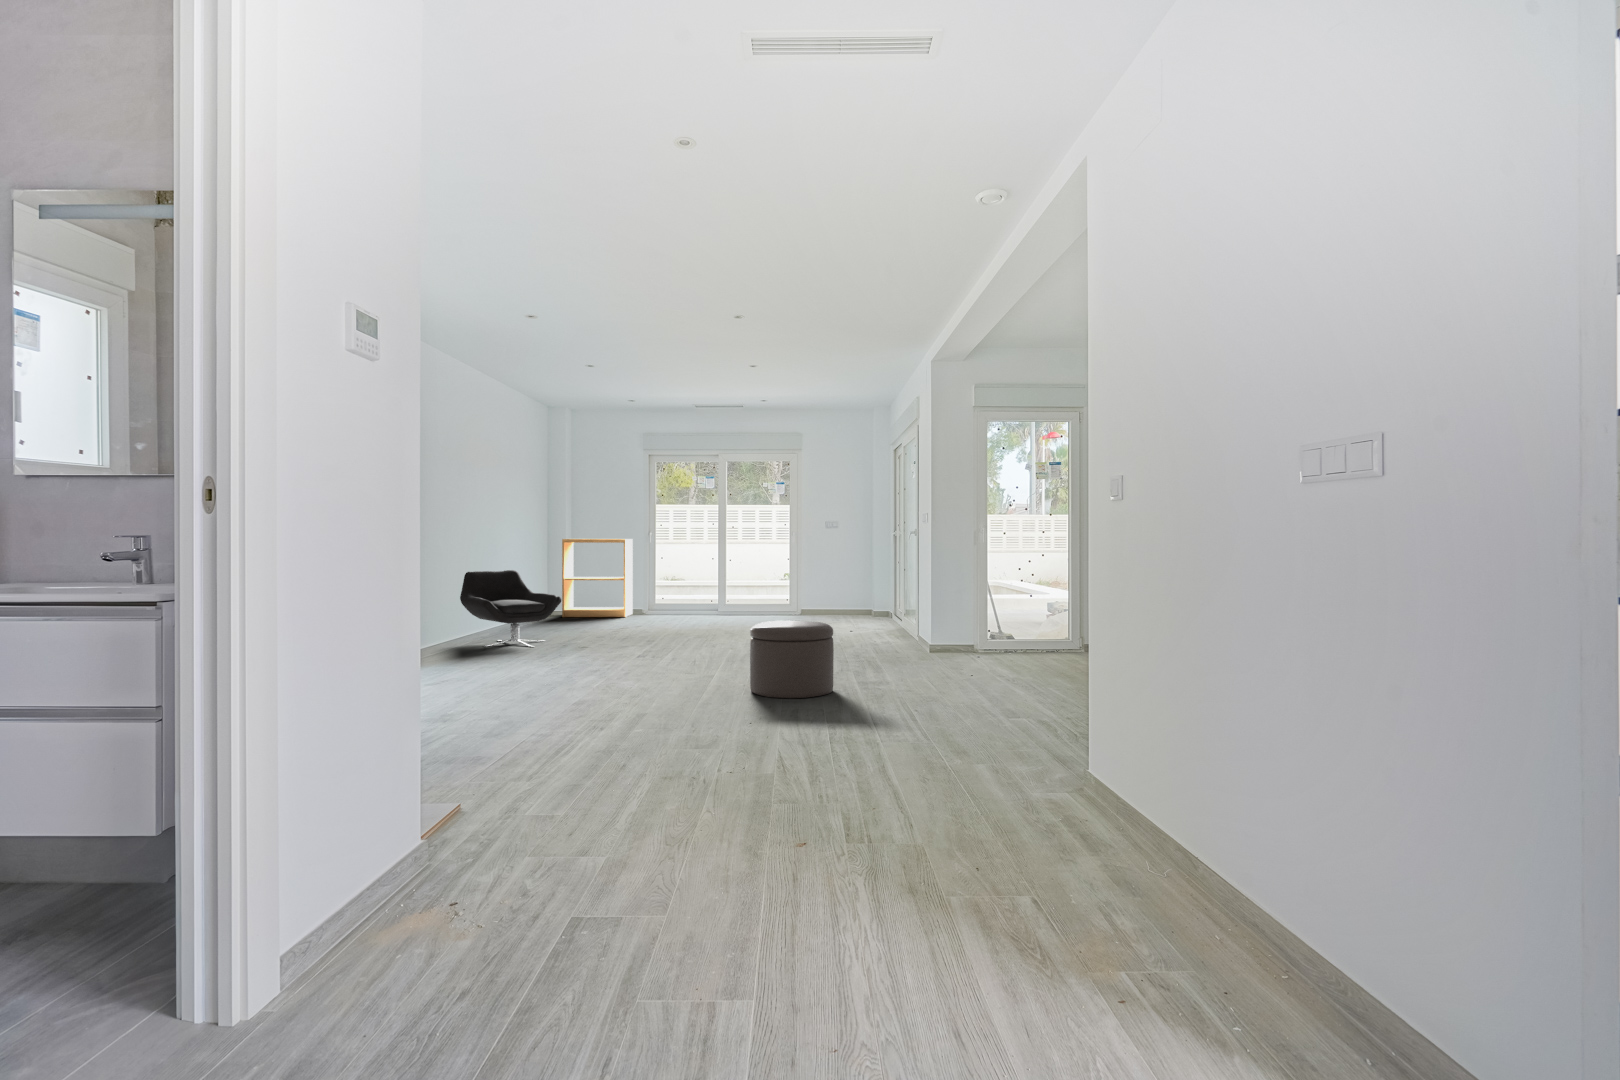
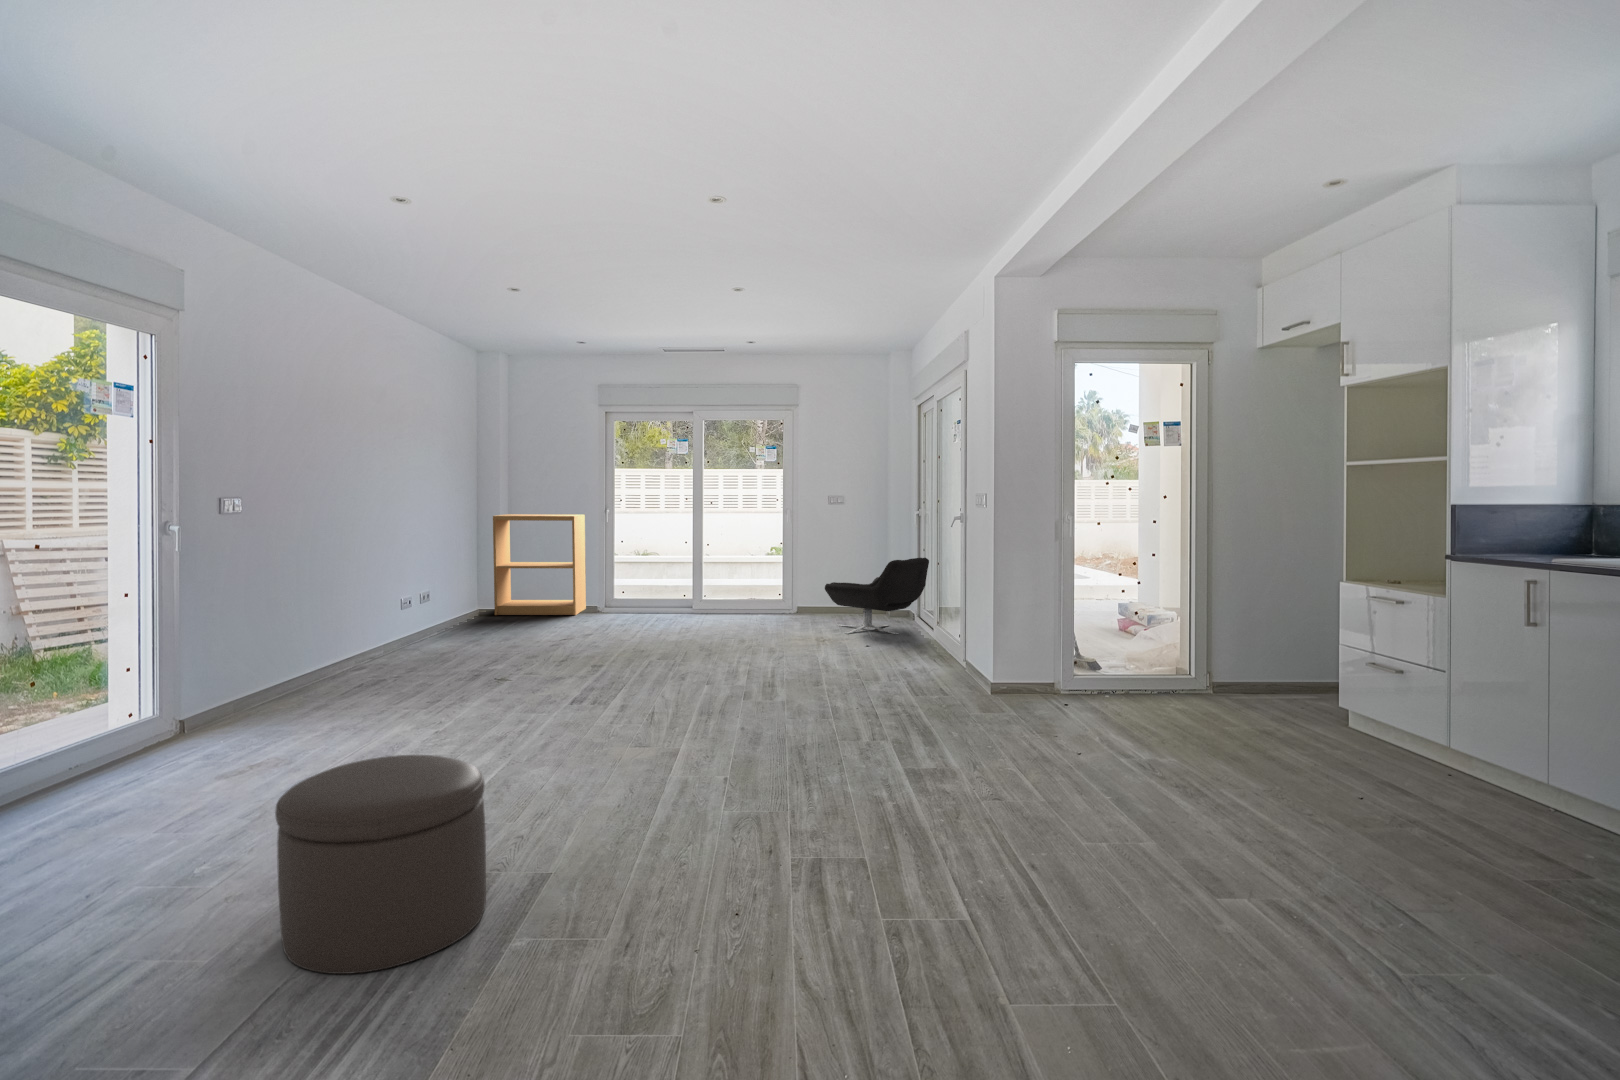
lounge chair: present [460,570,562,647] -> present [825,558,929,634]
ottoman: present [750,620,834,698] -> present [275,755,486,974]

